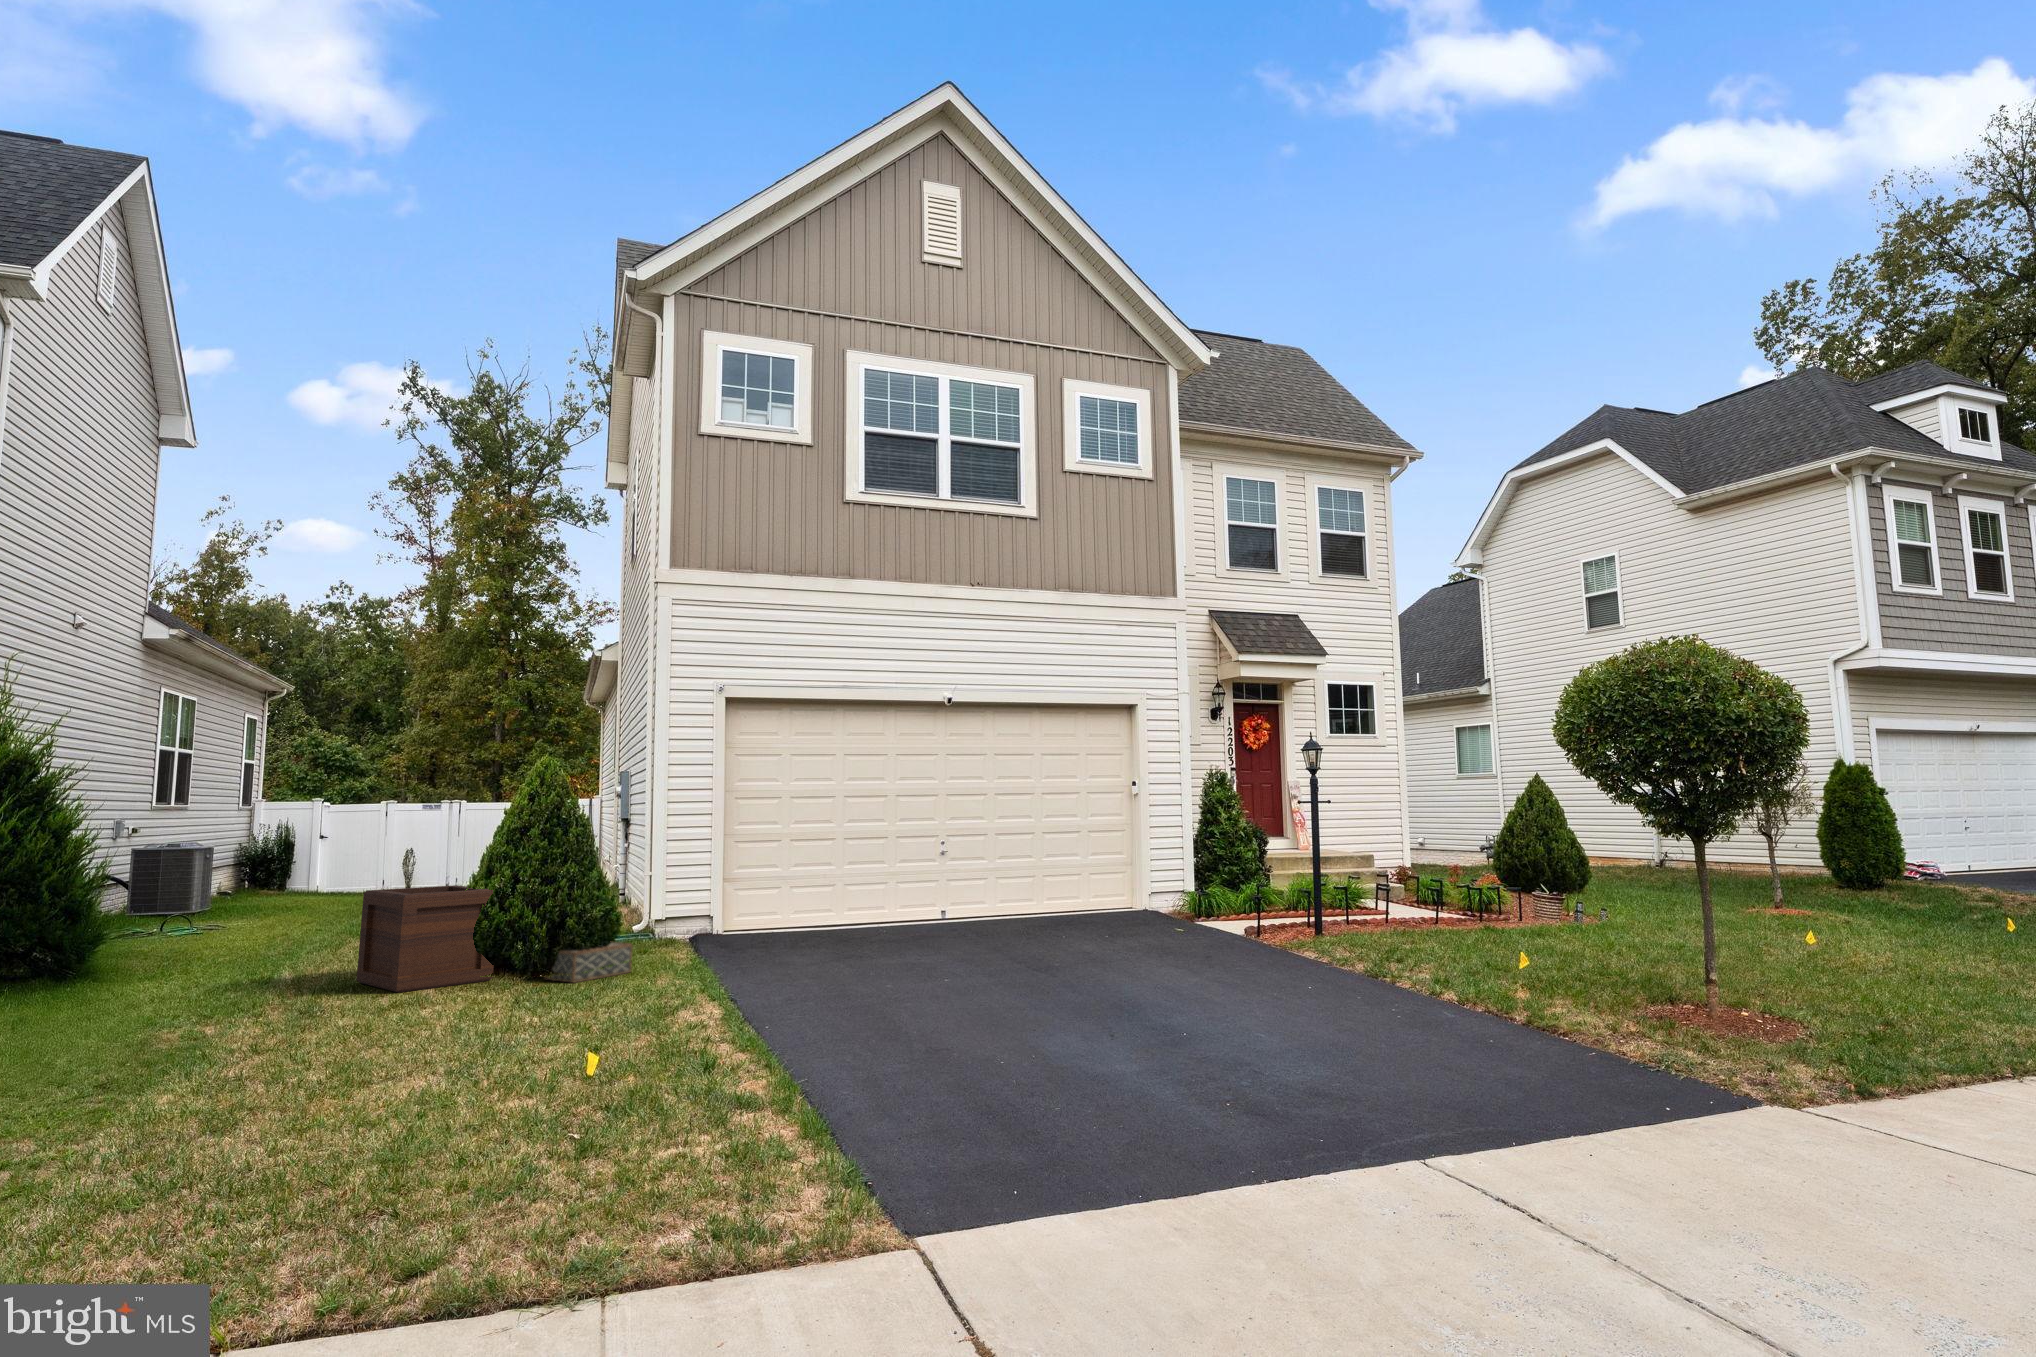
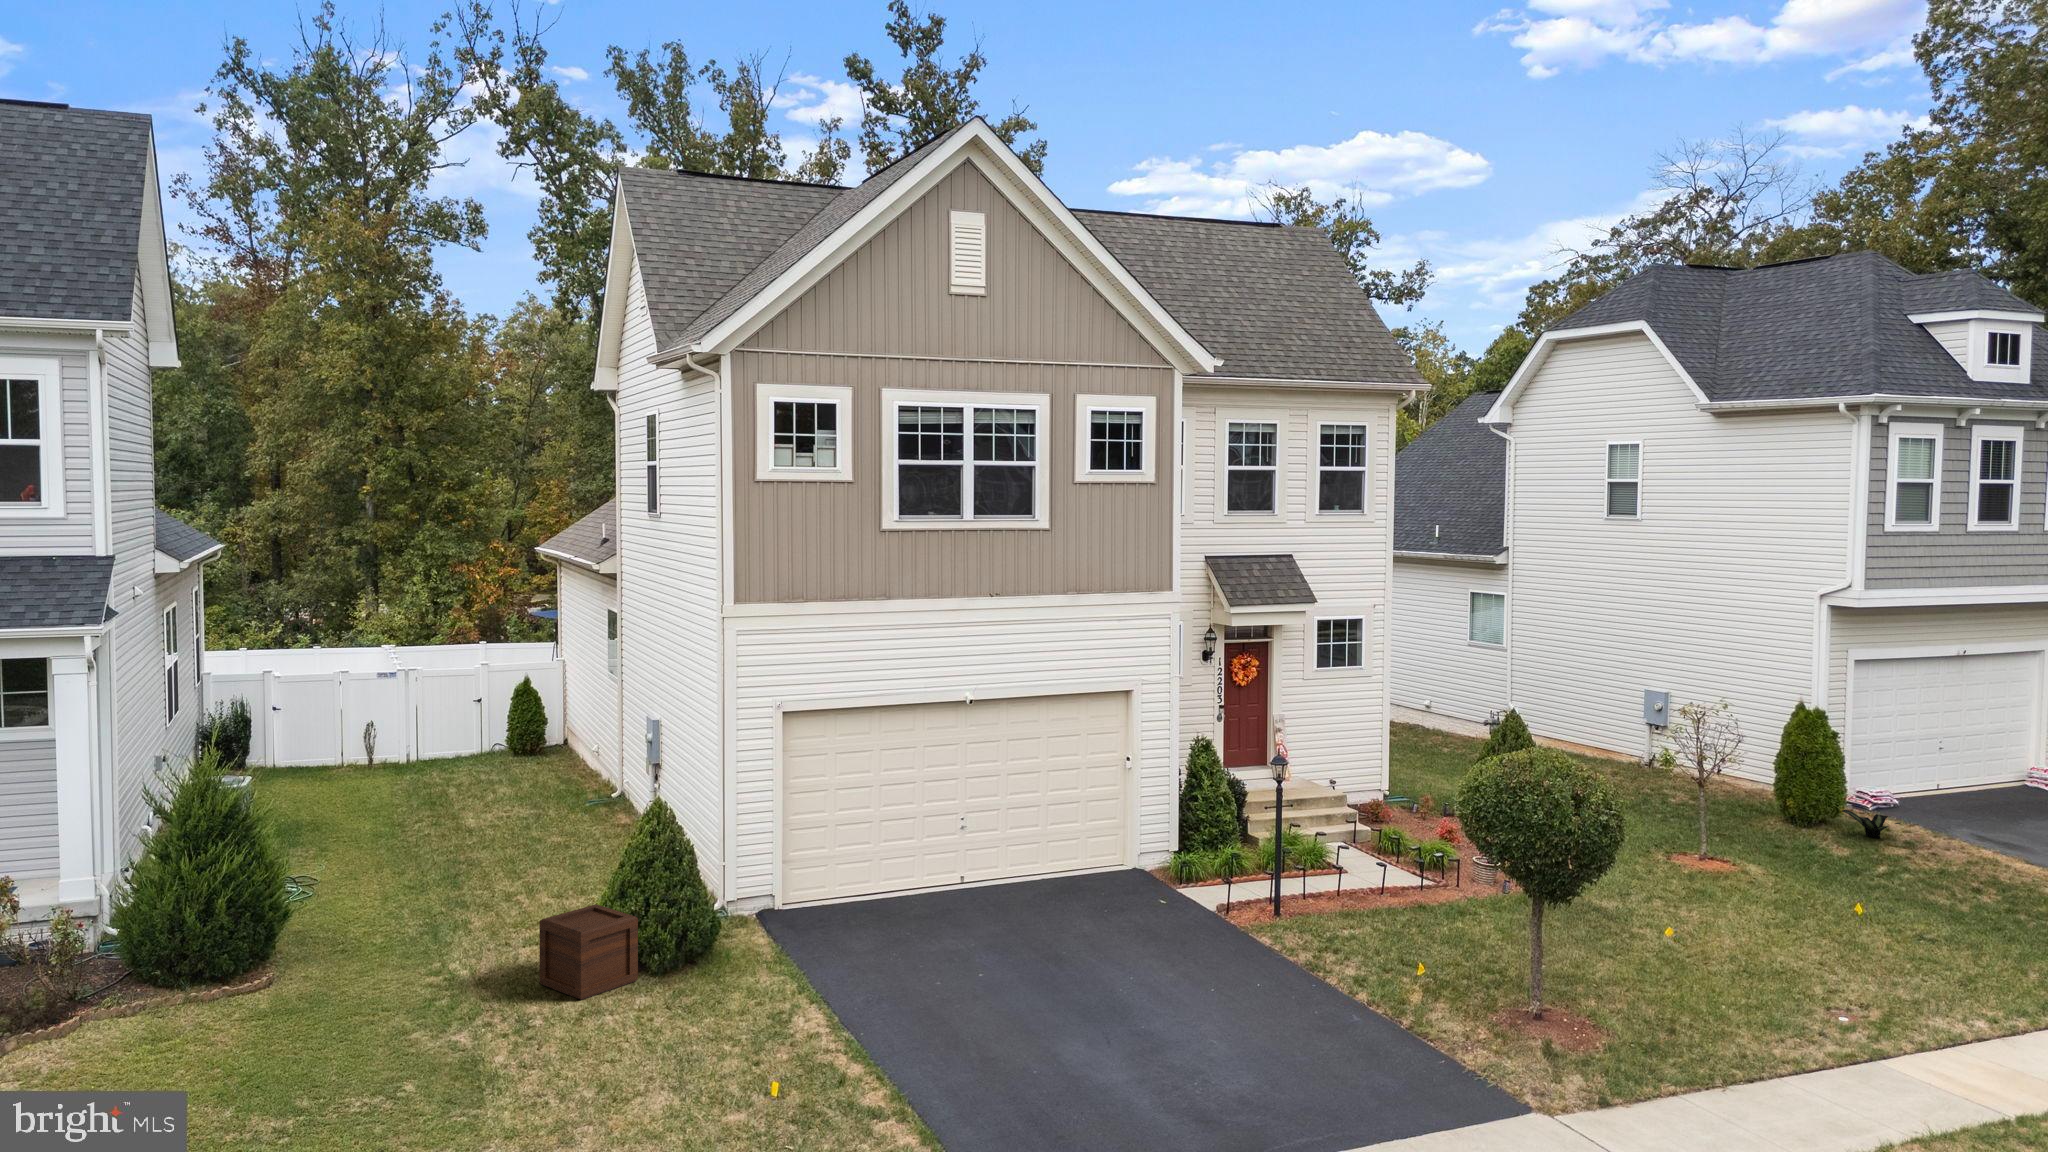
potted plant: none [1910,875,1989,902] -> present [1842,809,1900,838]
woven basket: present [545,941,632,983] -> none [675,944,735,986]

